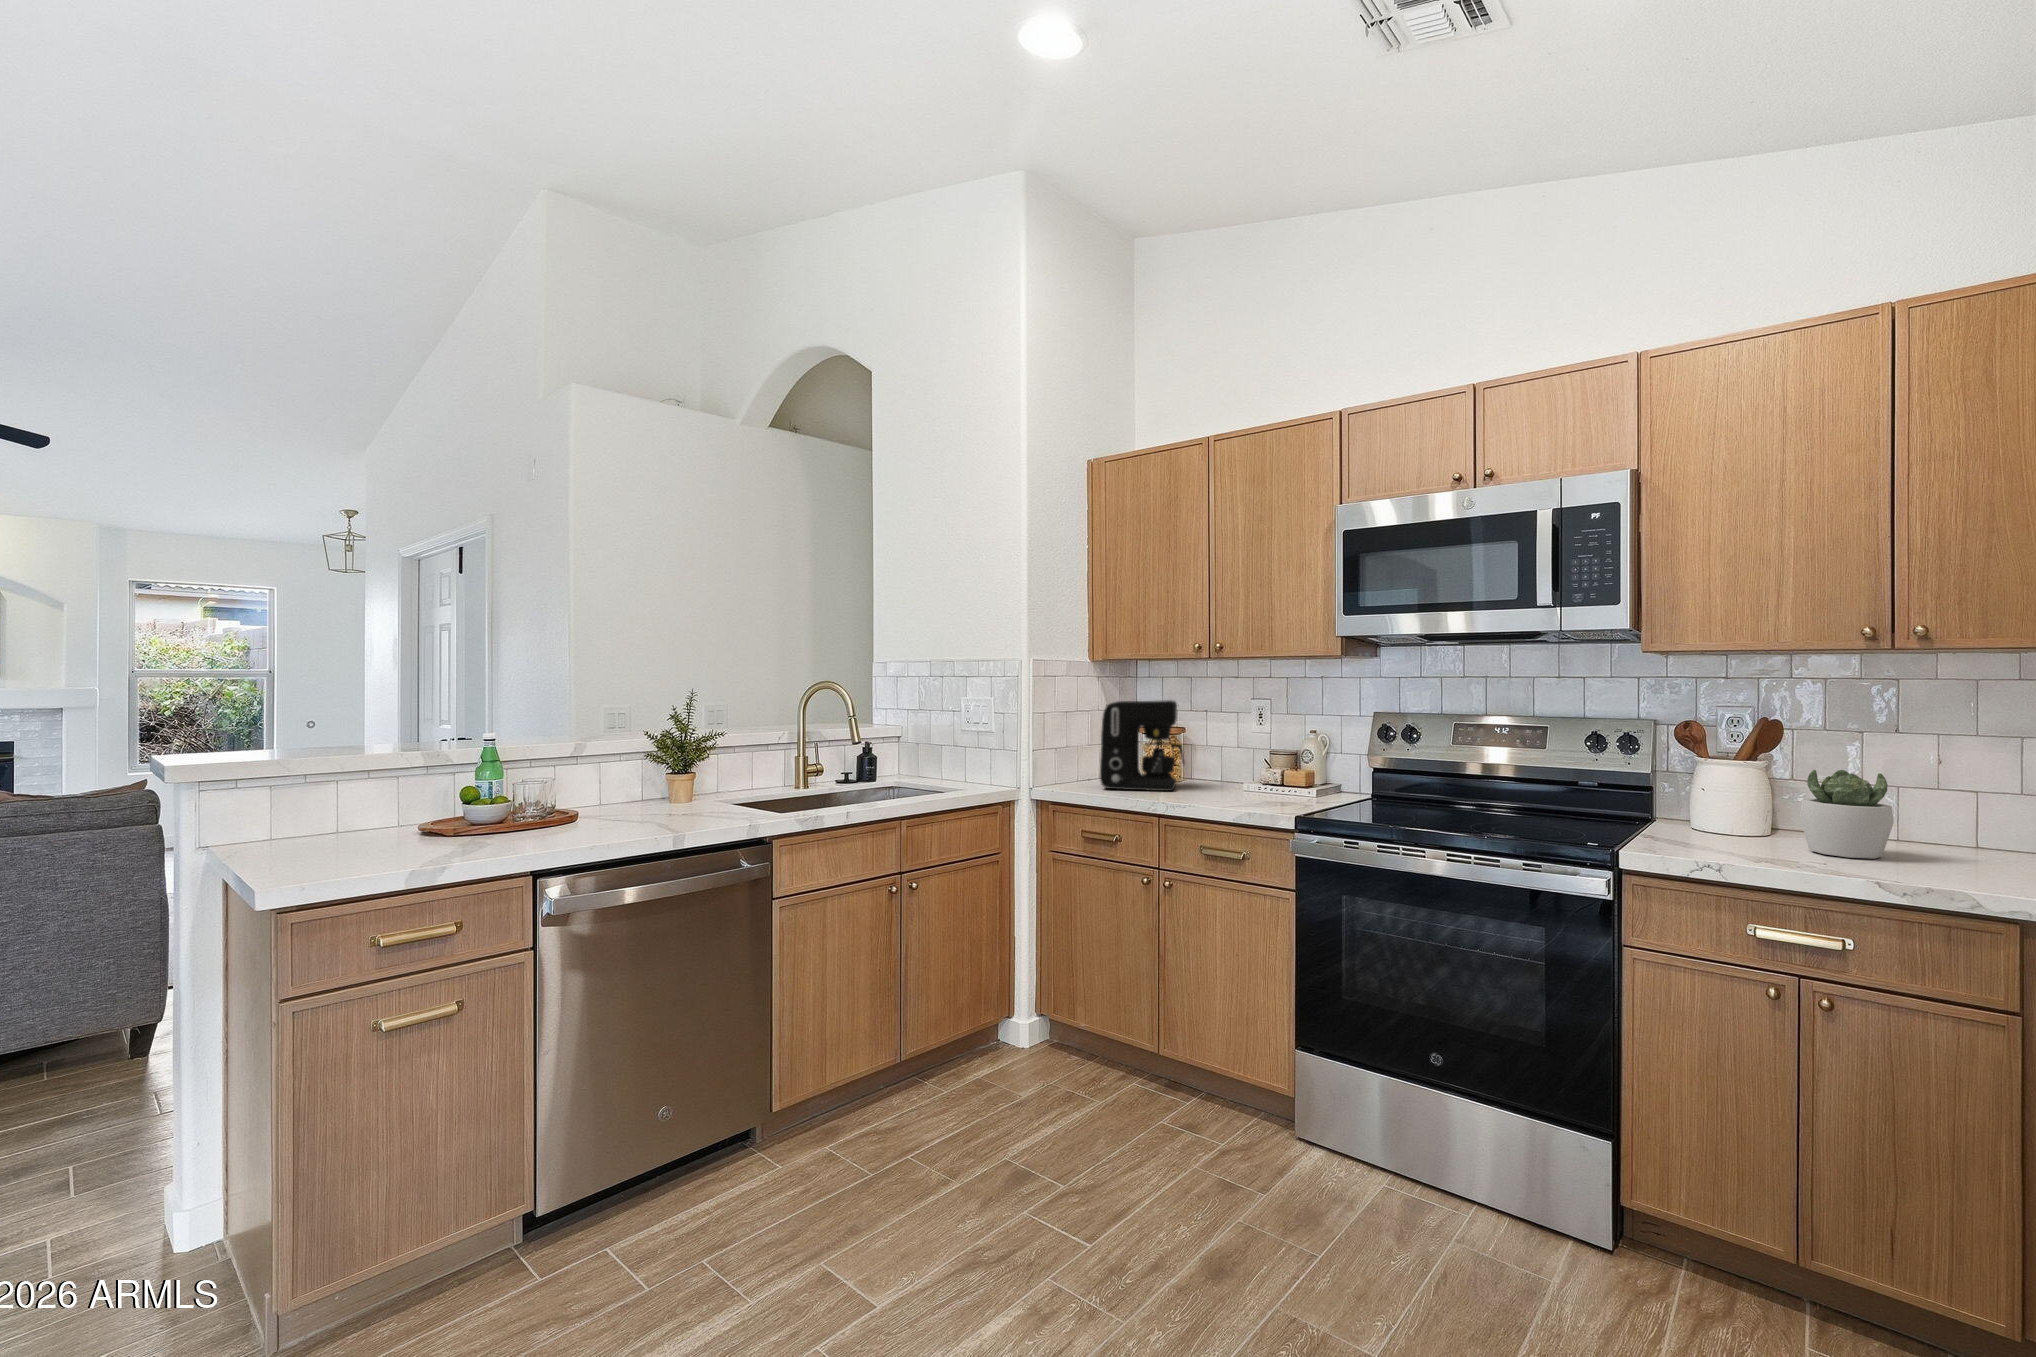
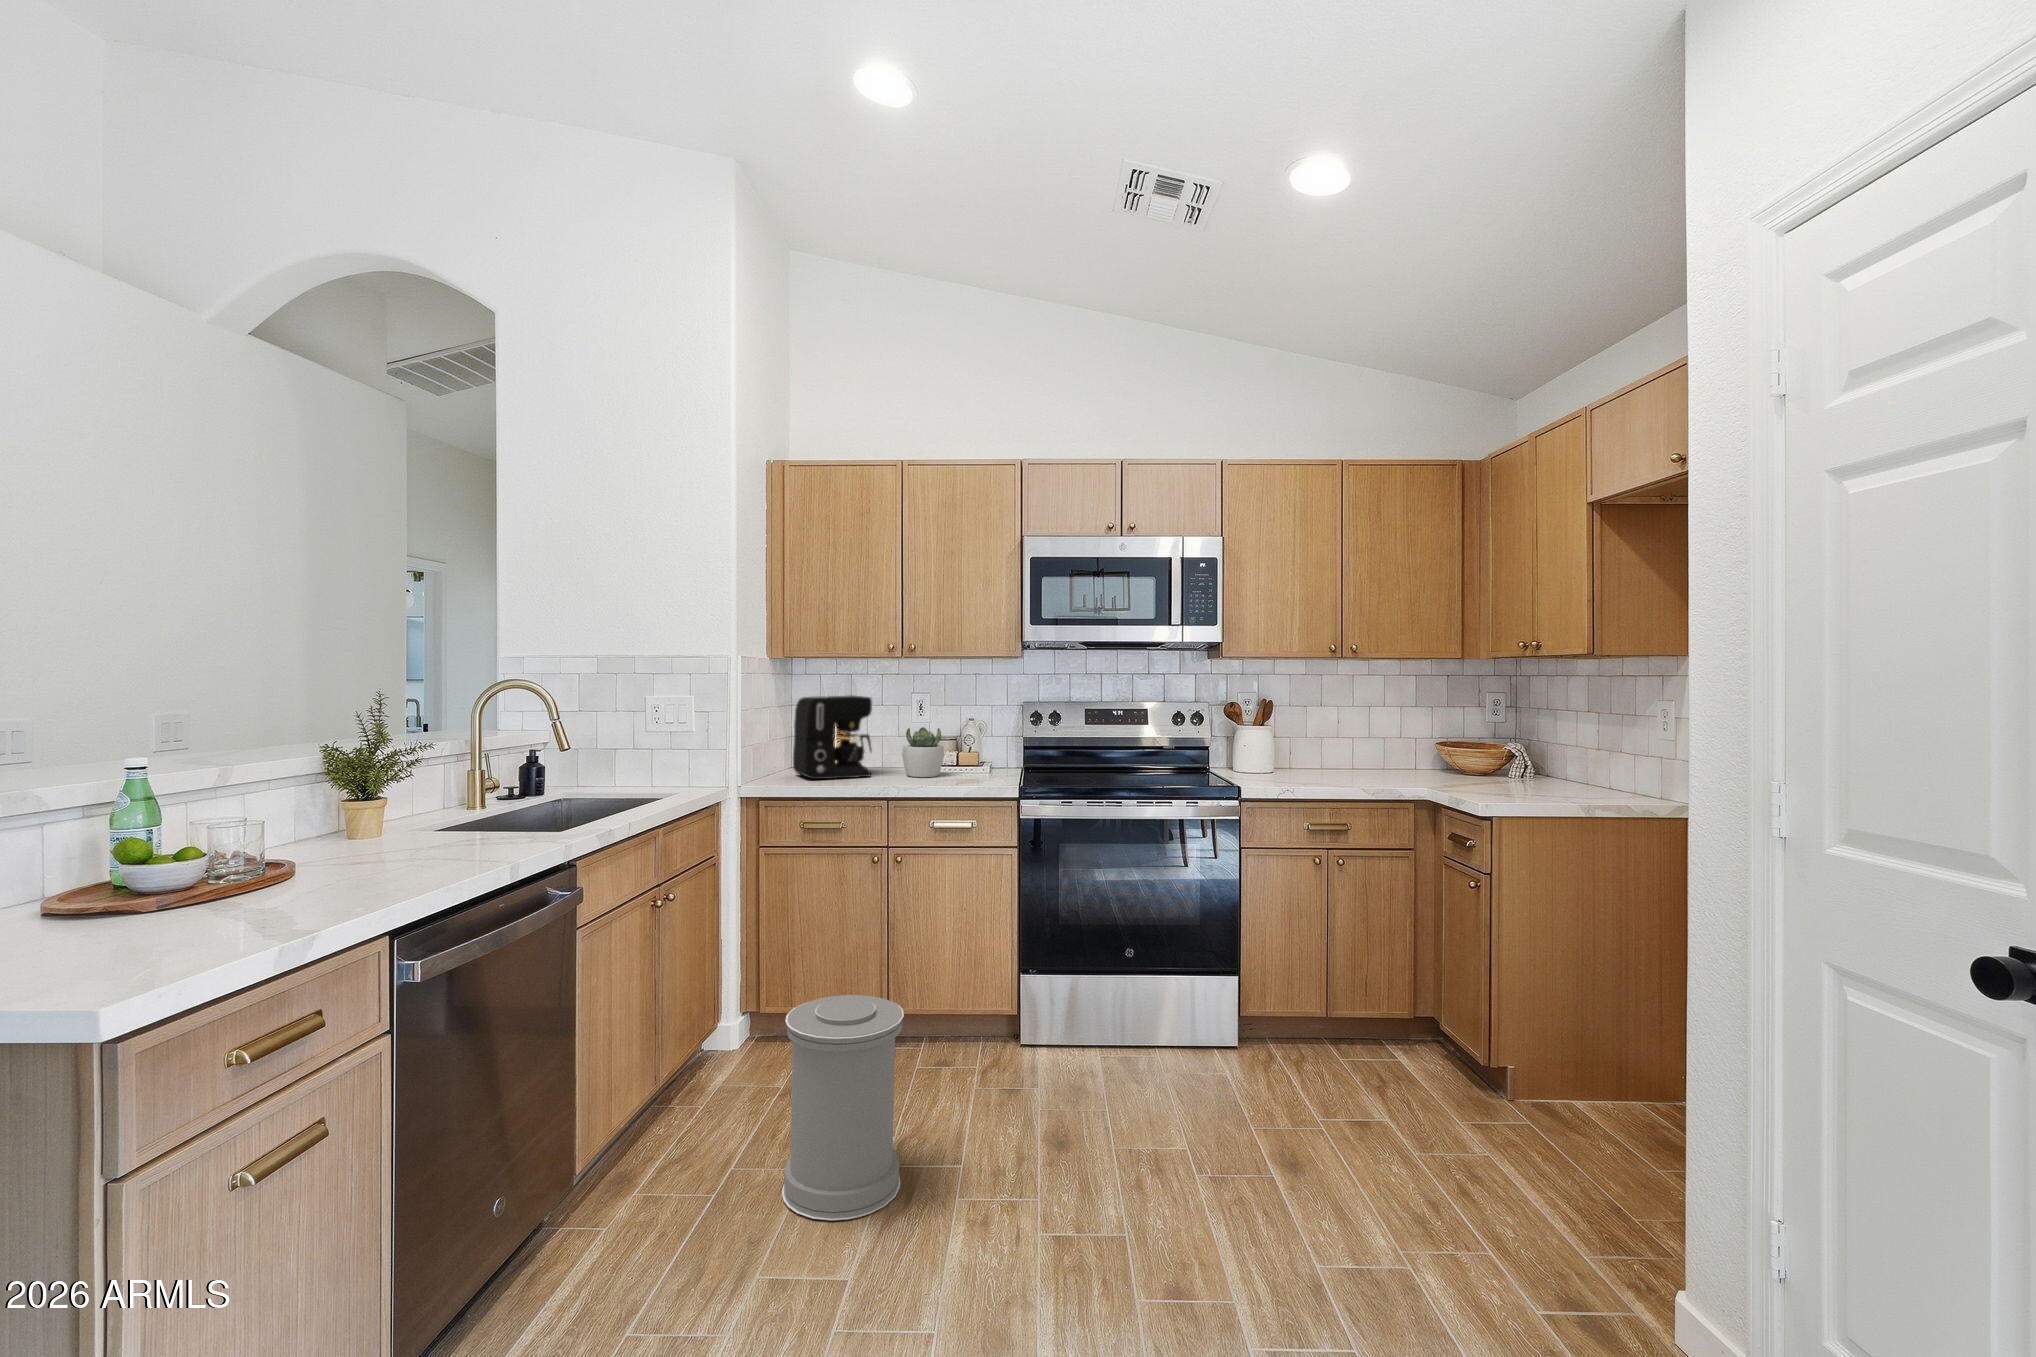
succulent plant: present [1800,770,1894,859] -> present [902,727,944,777]
trash can: none [900,1012,1026,1250] -> present [782,995,904,1220]

